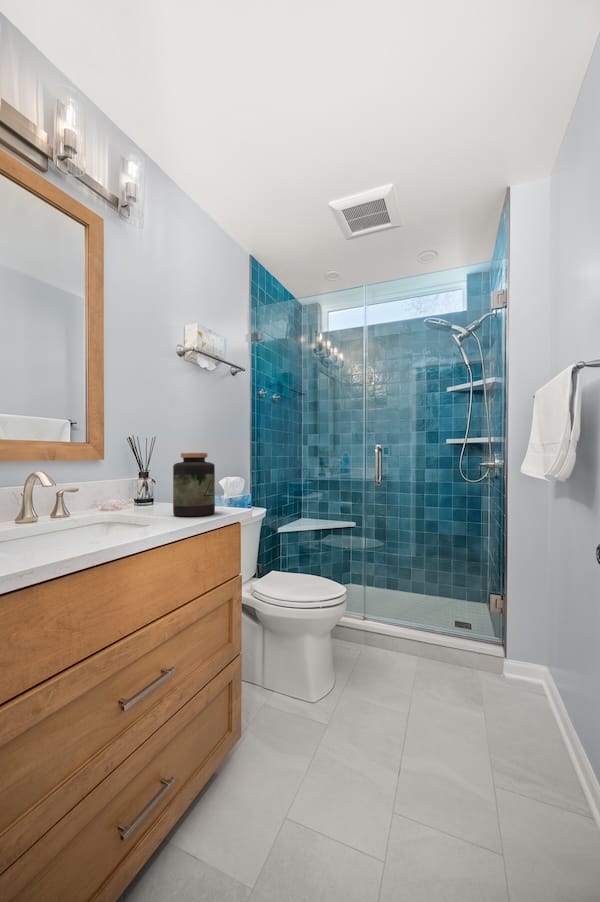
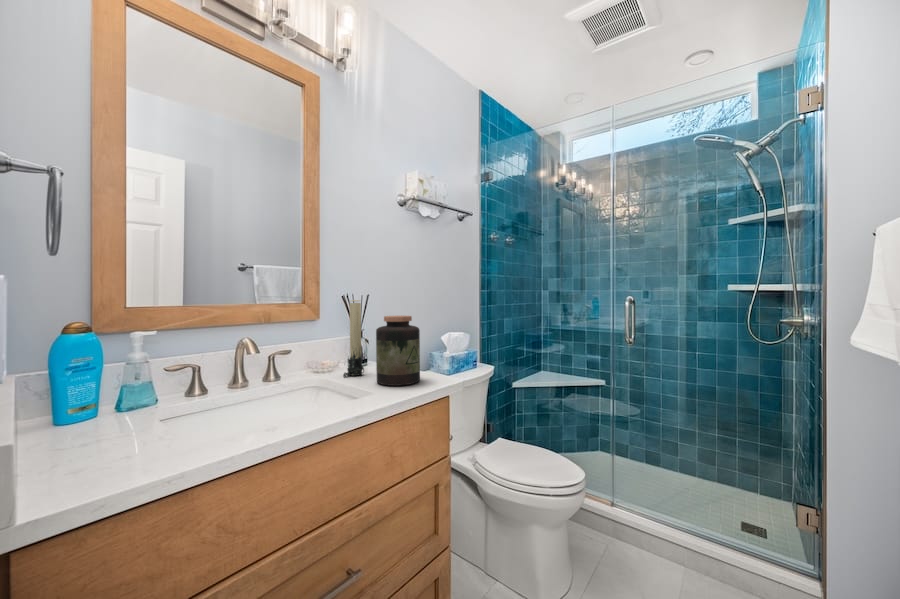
candle: none [135,439,156,513] -> present [343,300,364,377]

